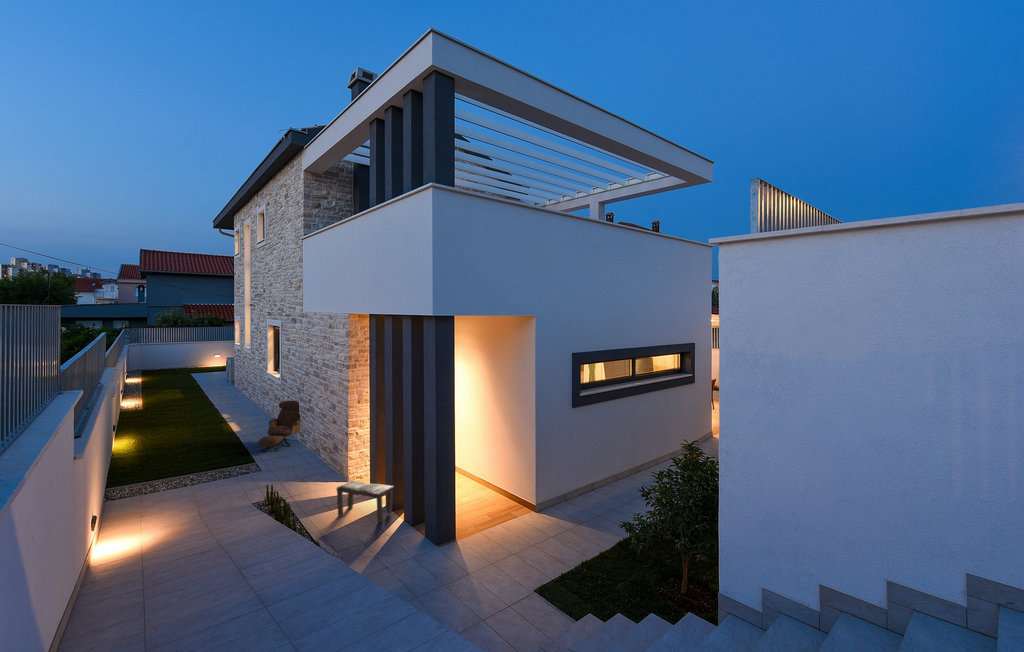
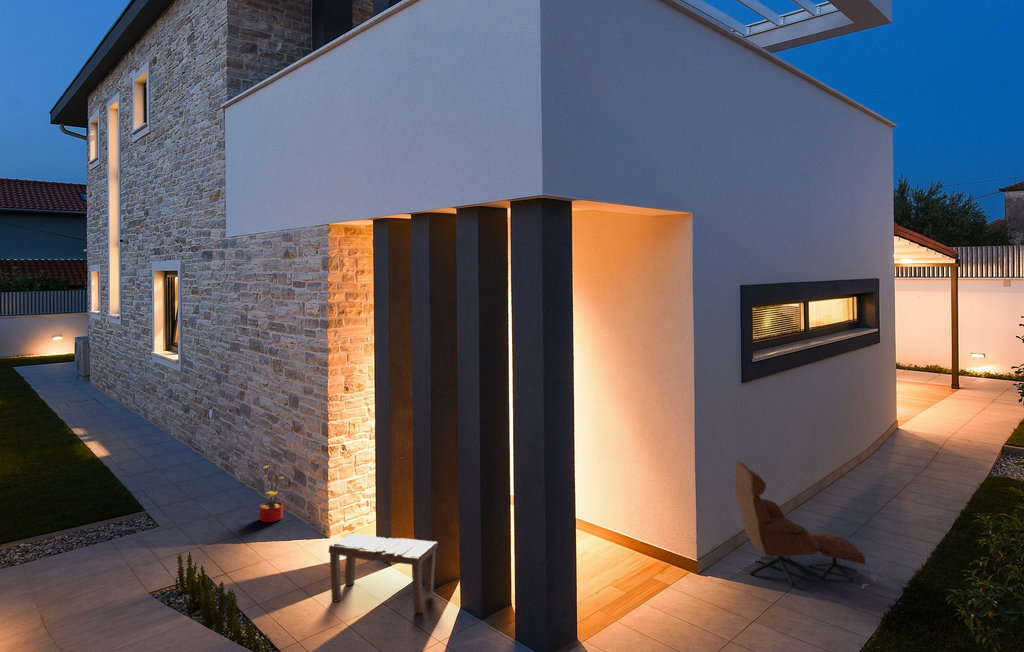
lounge chair: present [258,401,302,453] -> present [734,461,866,586]
decorative plant: none [313,439,328,474] -> present [259,466,283,522]

